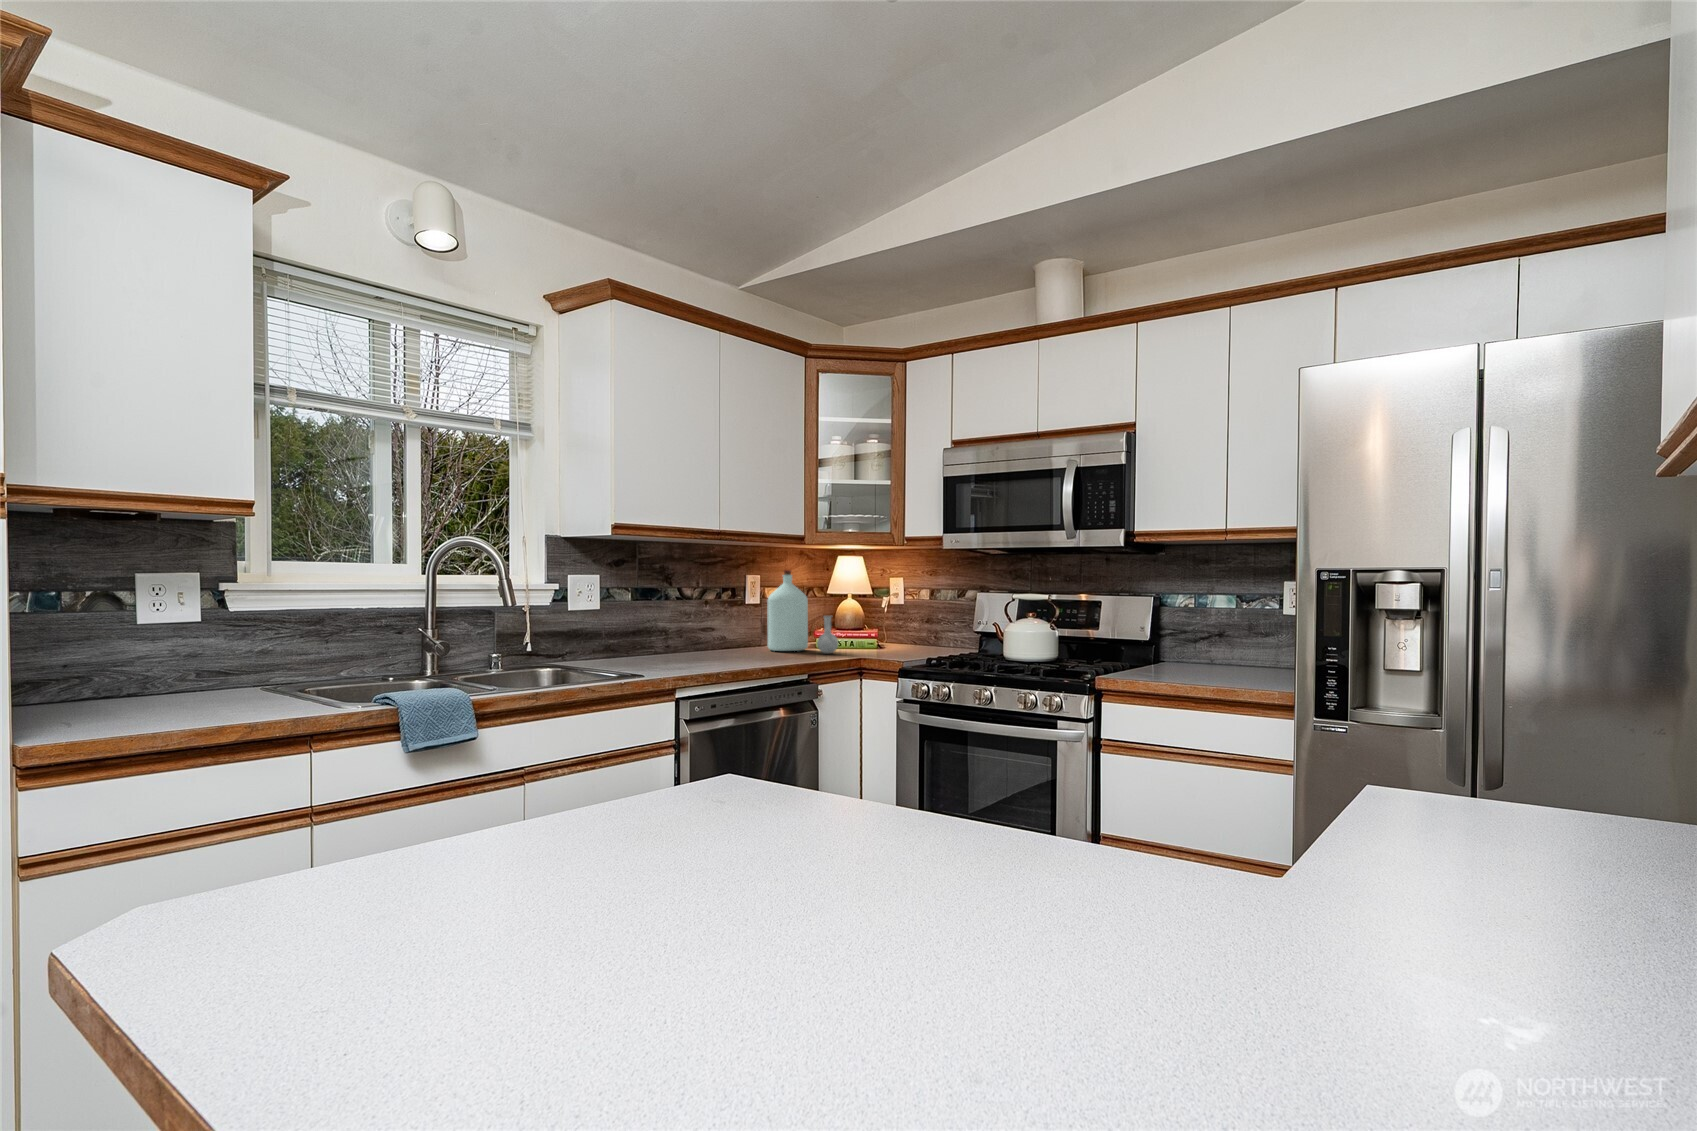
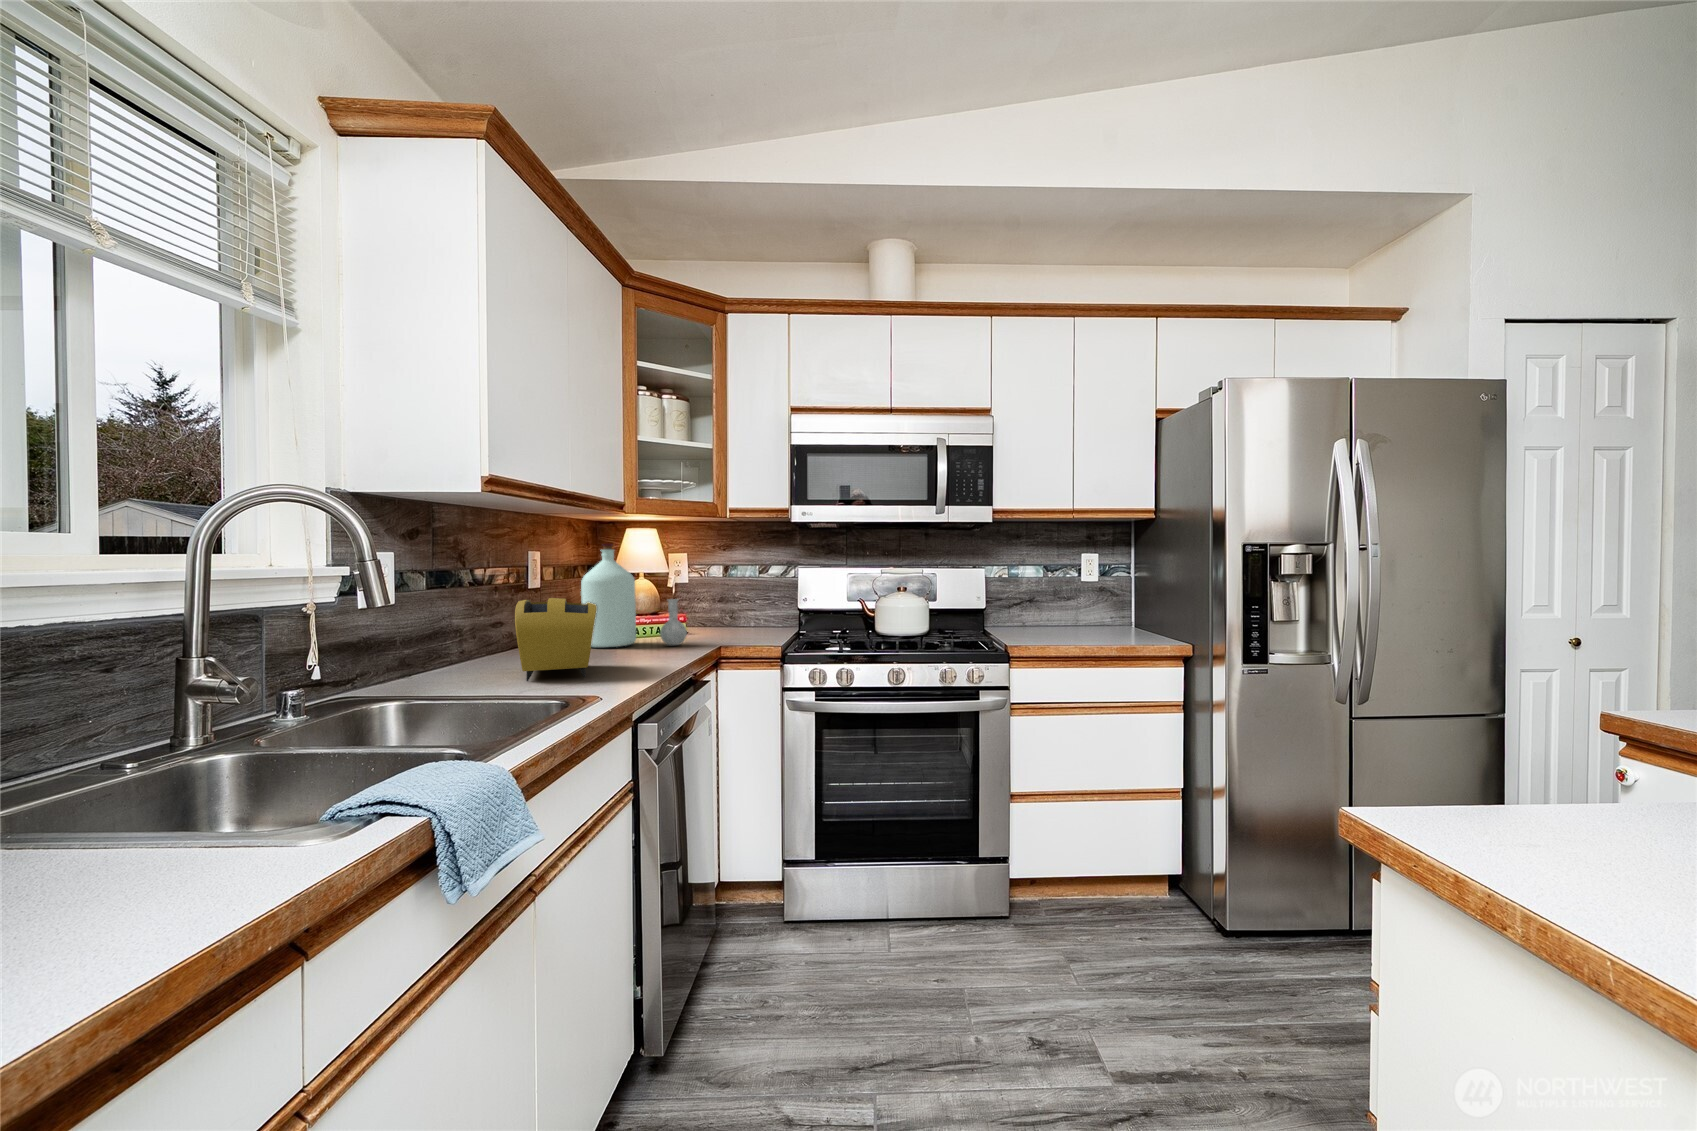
toaster: none [652,609,725,664] -> present [515,598,597,681]

